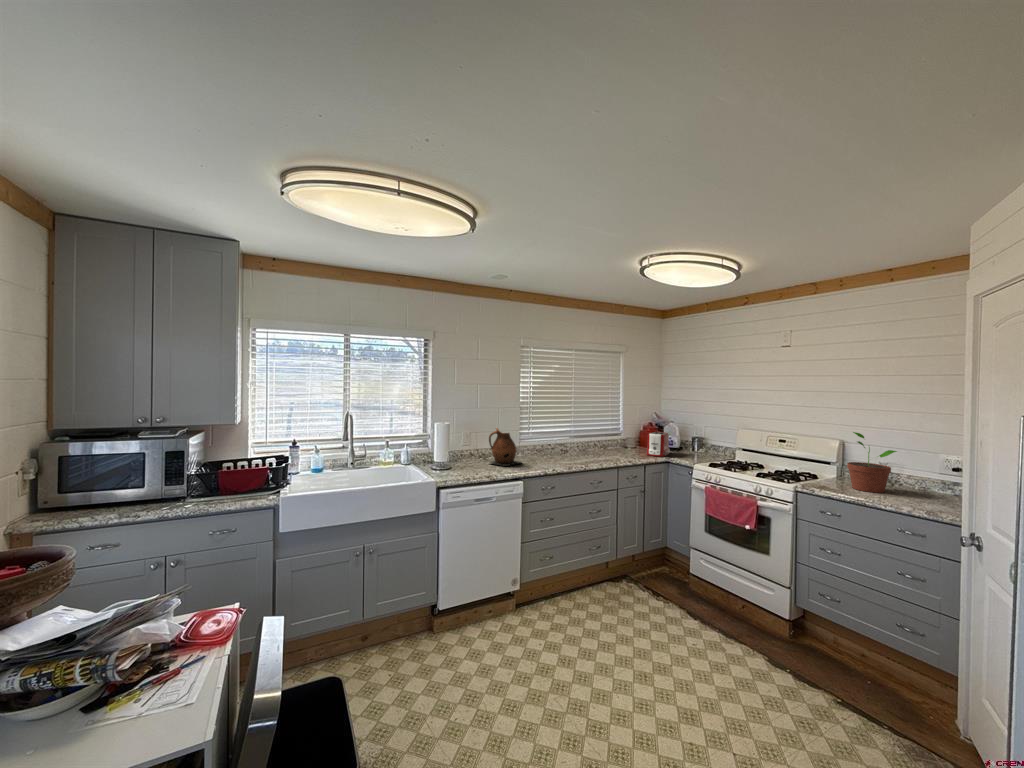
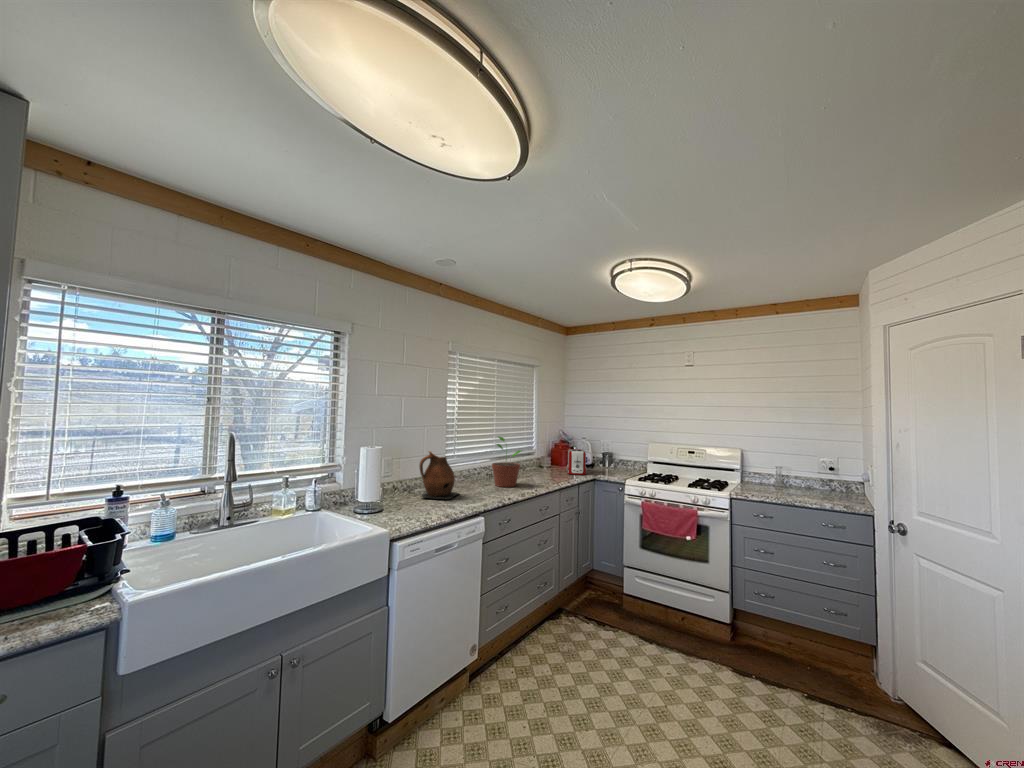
potted plant: present [847,432,897,493] -> present [492,437,521,487]

